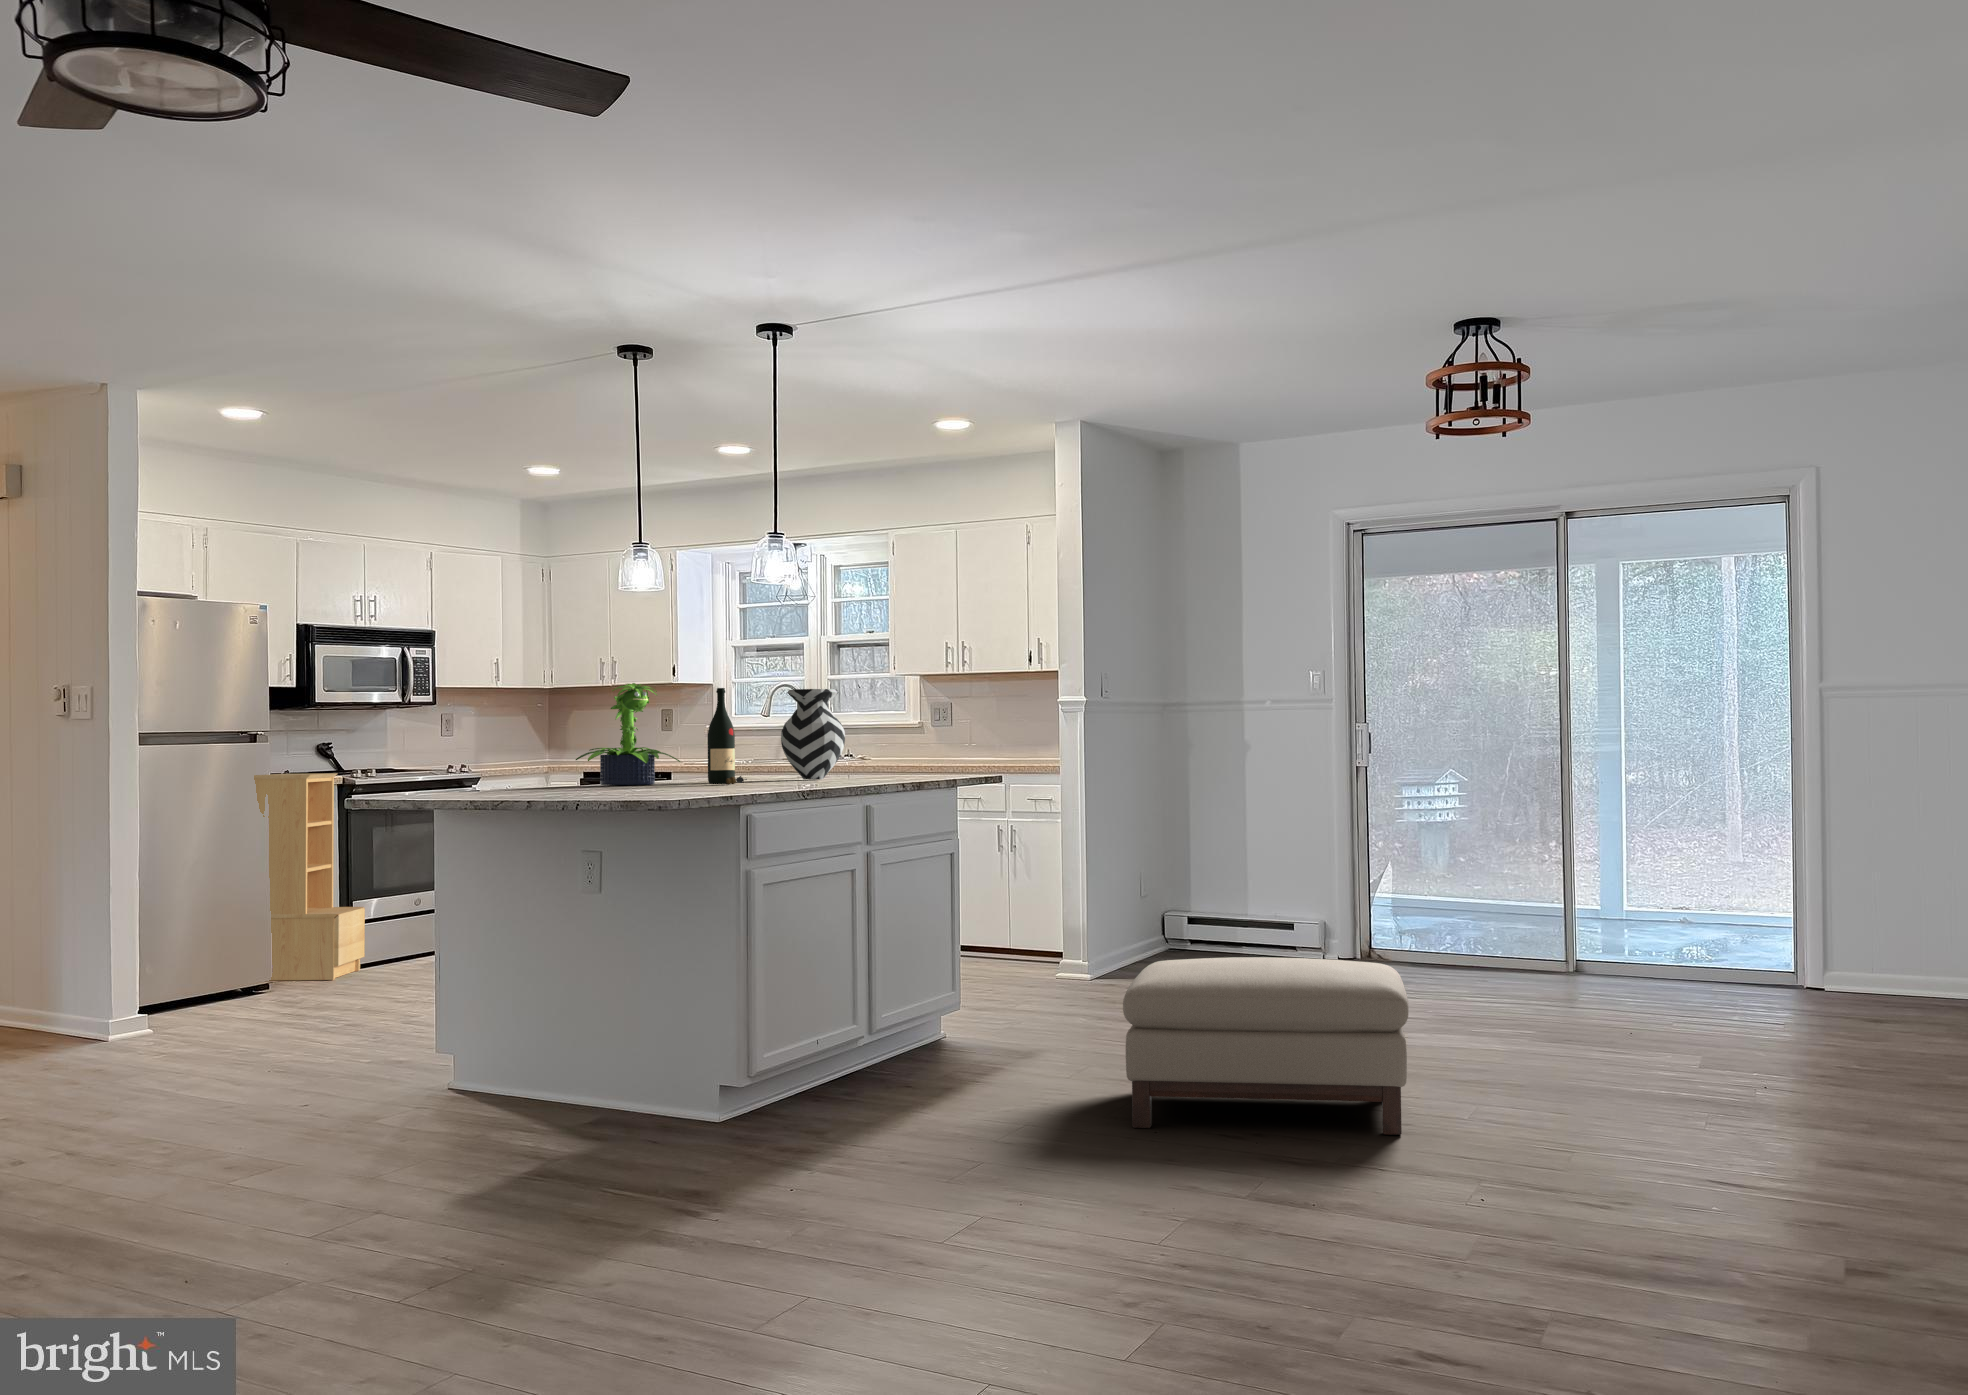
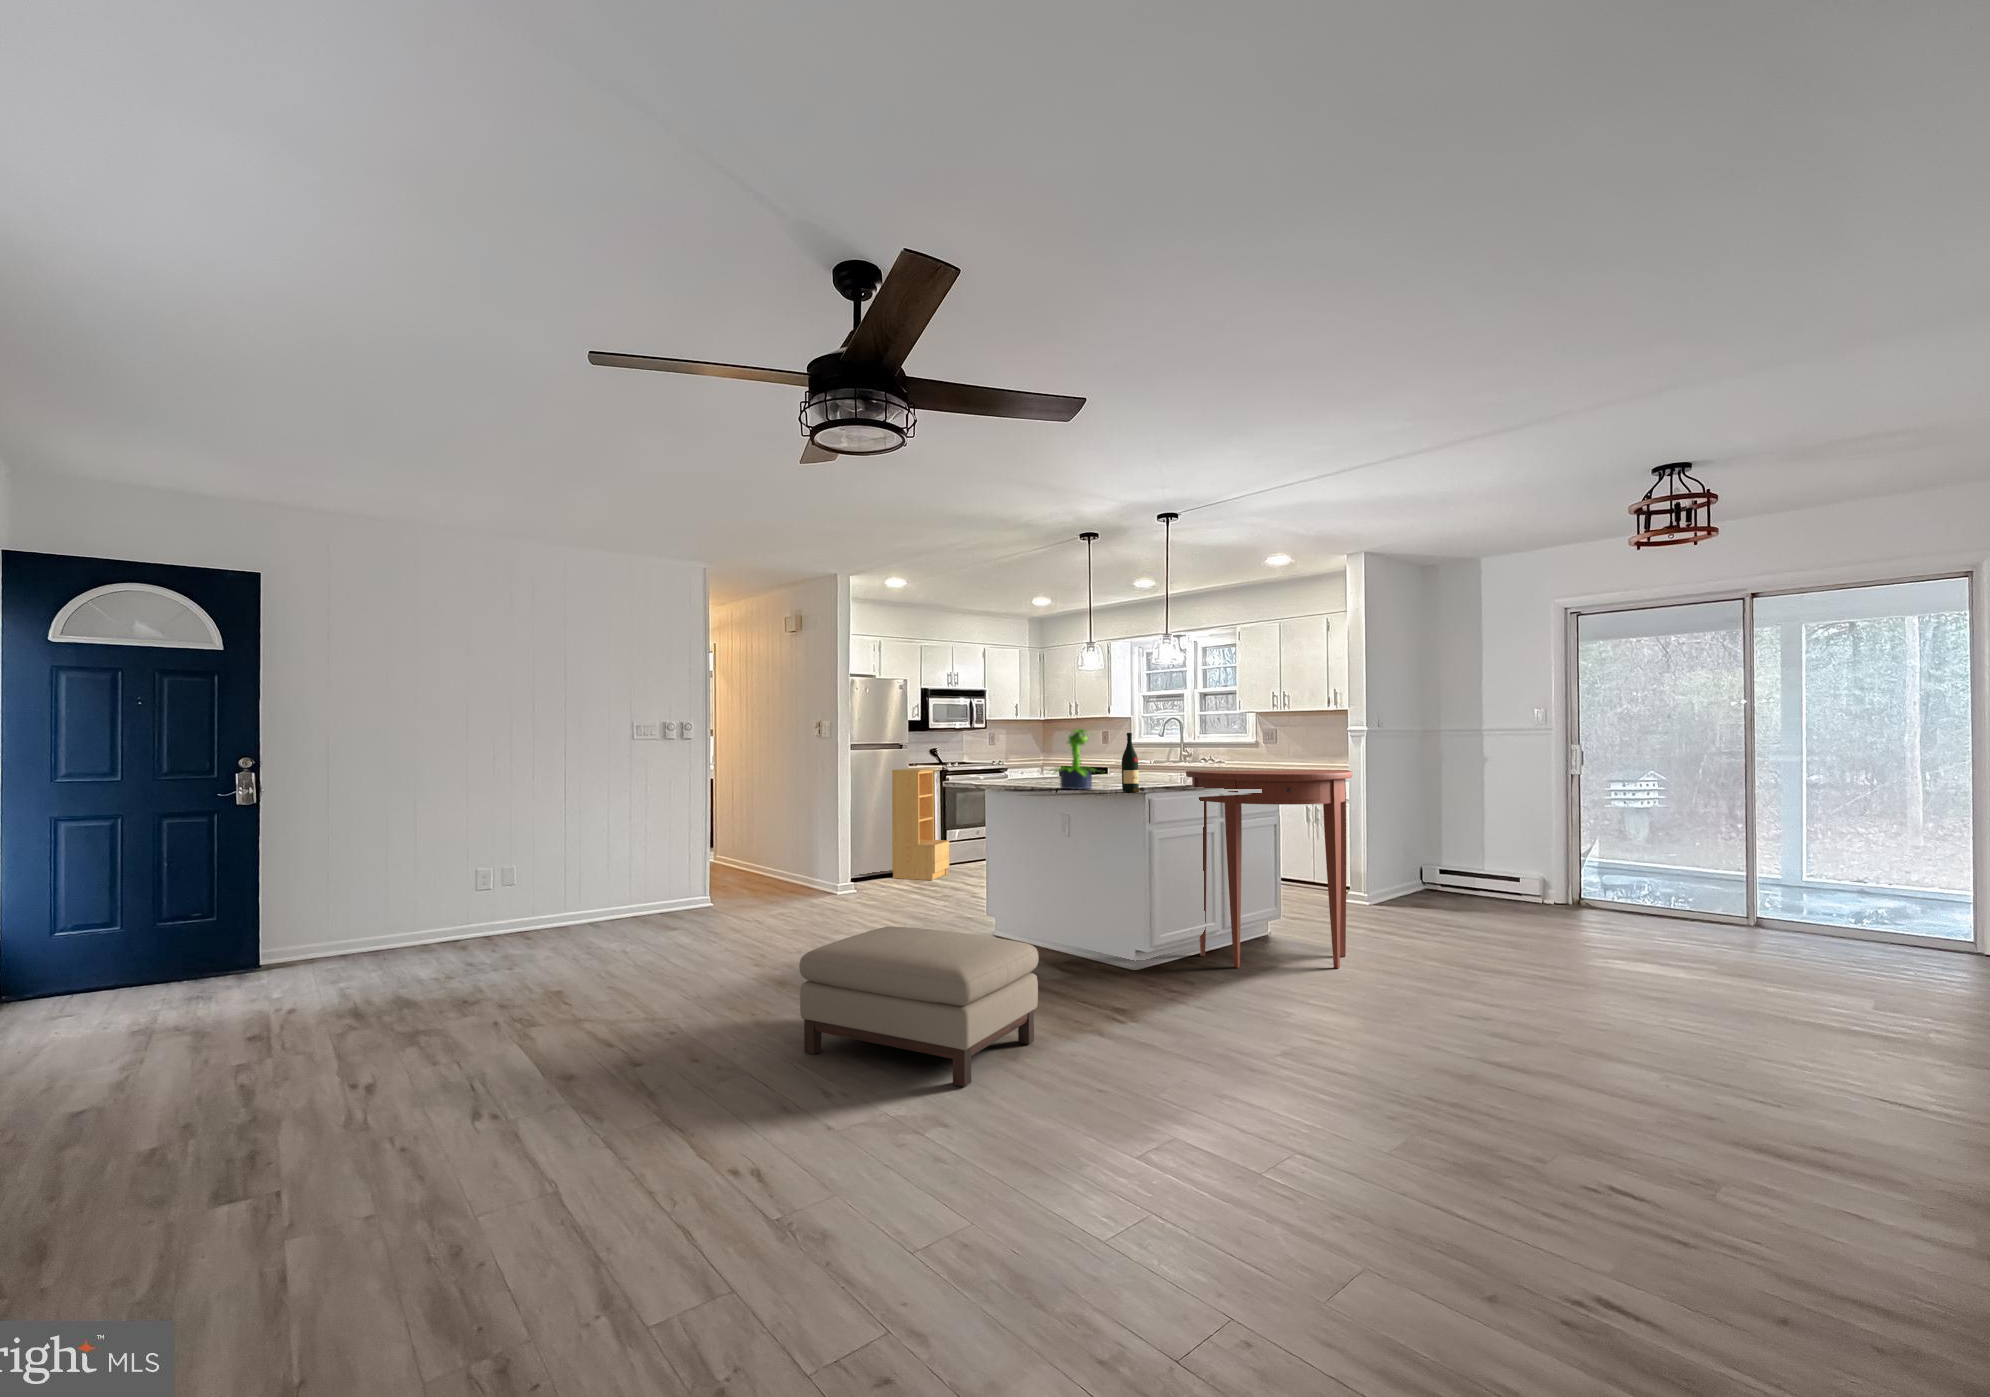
vase: present [781,689,845,779] -> none [1168,732,1209,787]
console table: none [808,752,1058,1061] -> present [1186,770,1352,968]
ottoman: present [1123,957,1409,1135] -> present [799,926,1038,1087]

